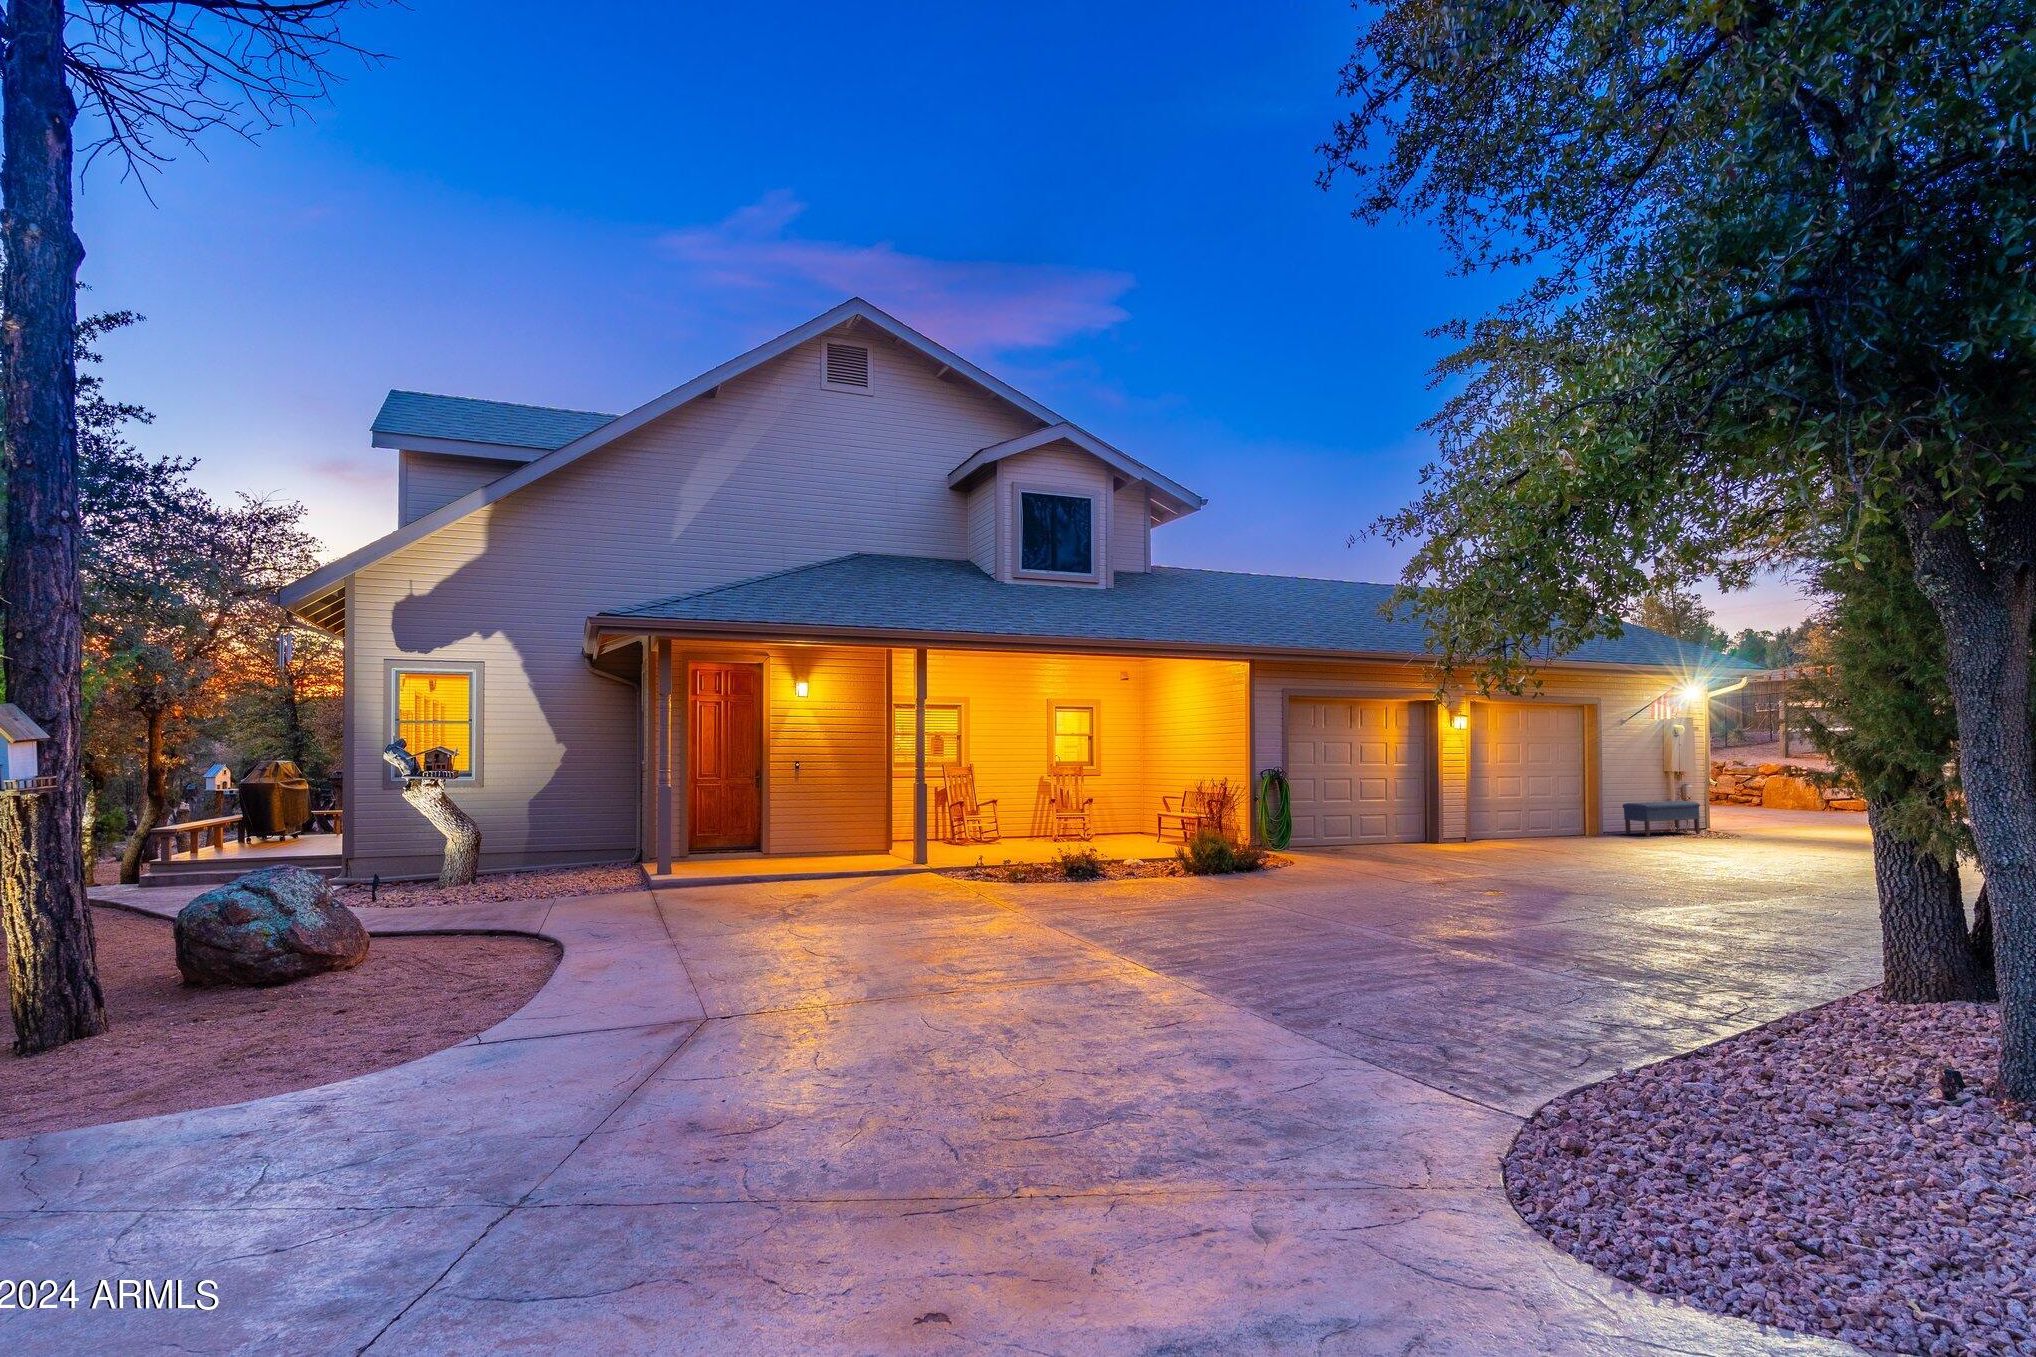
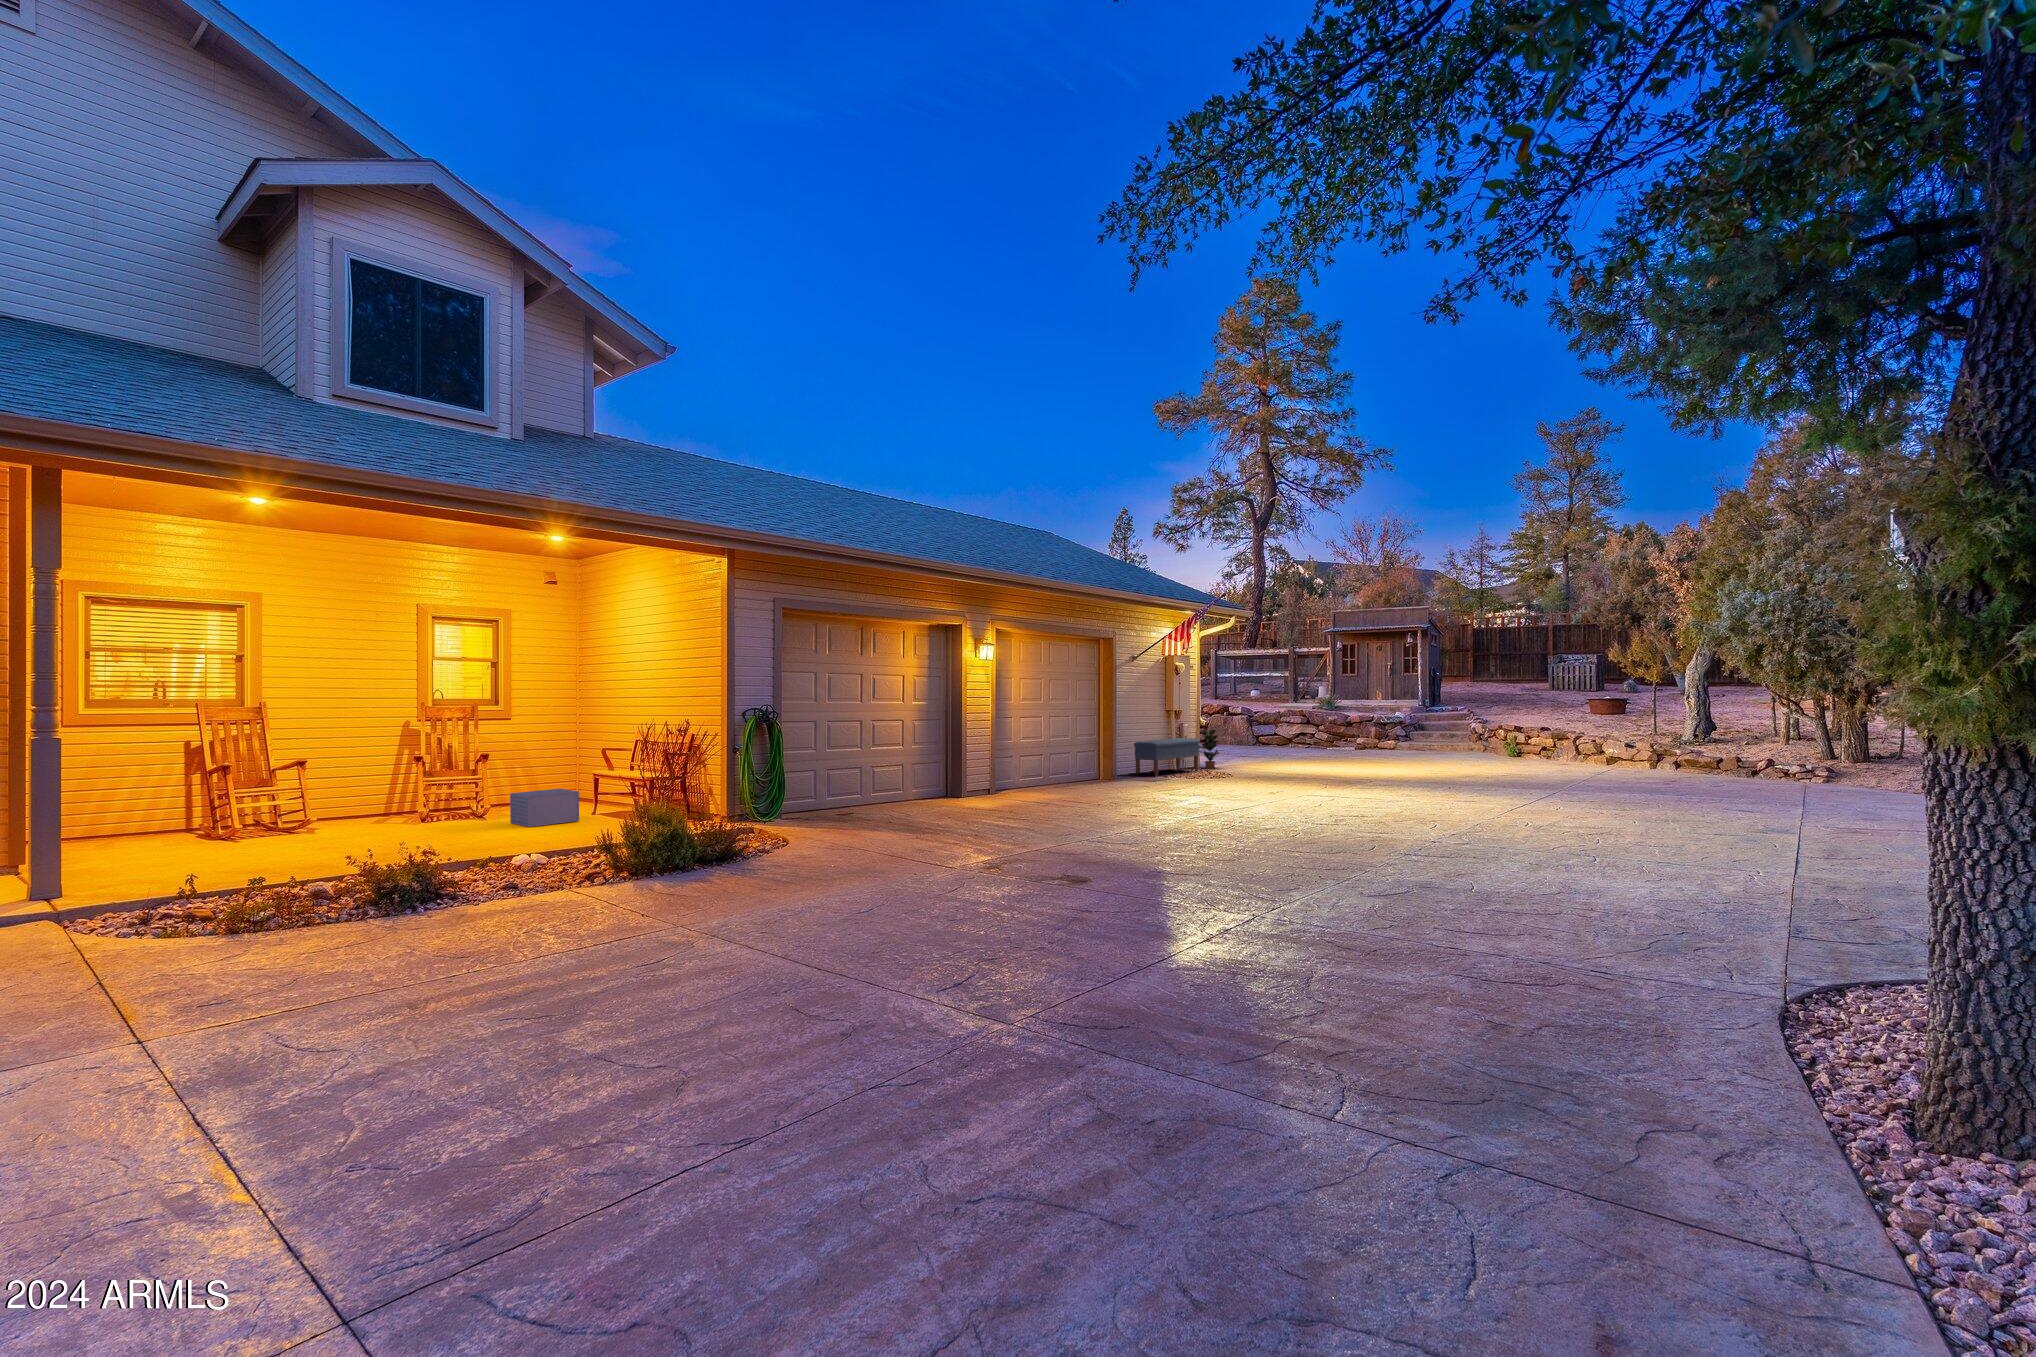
potted plant: none [1698,793,1728,833] -> present [1199,730,1219,769]
storage box: none [1103,824,1148,849] -> present [510,789,579,827]

